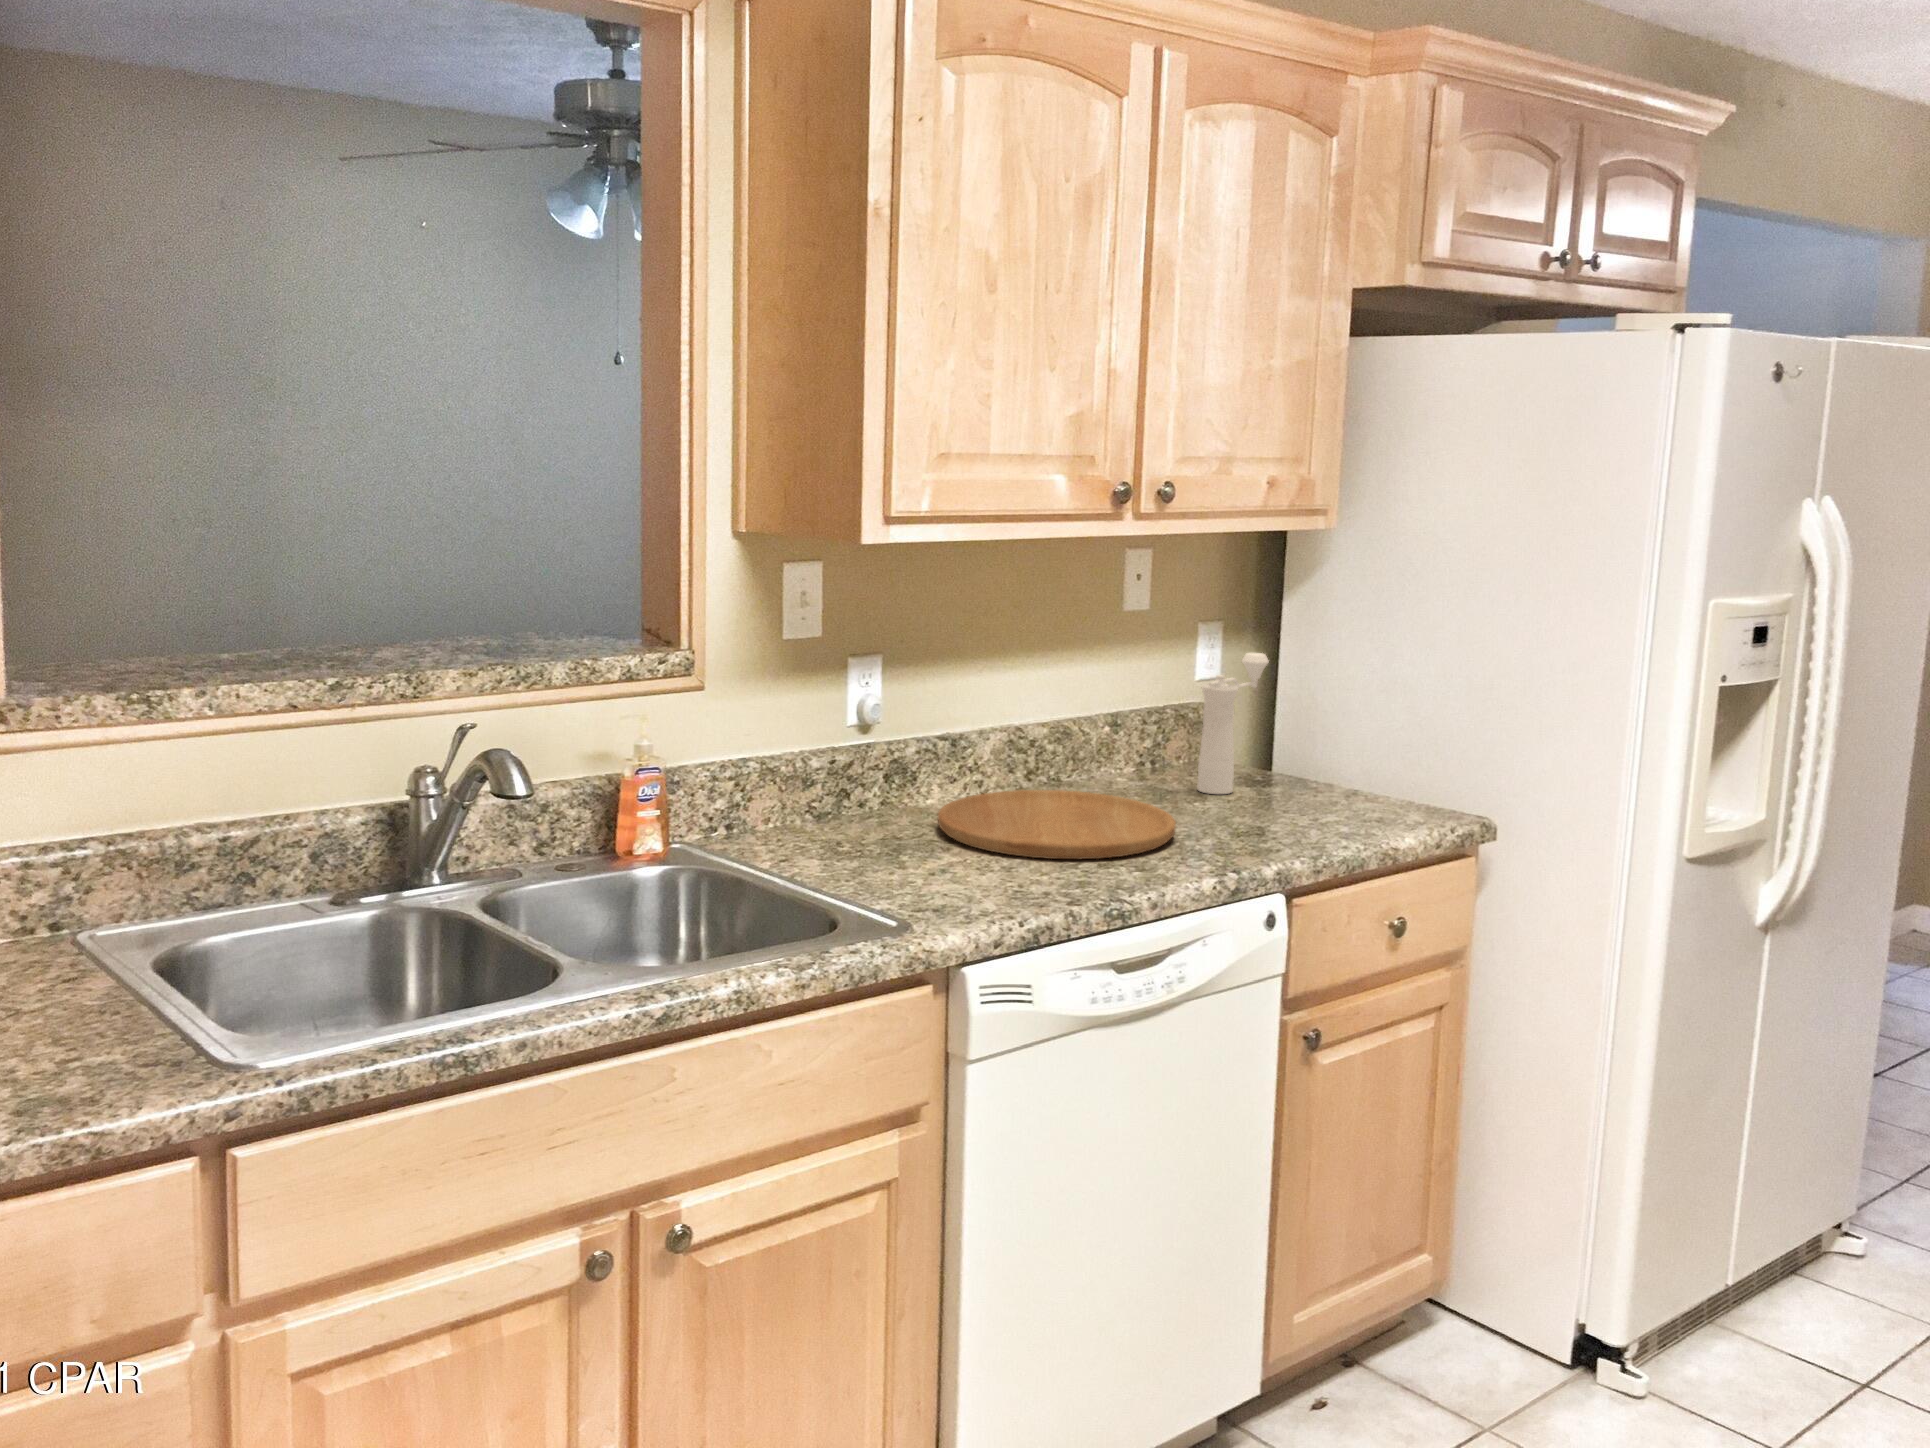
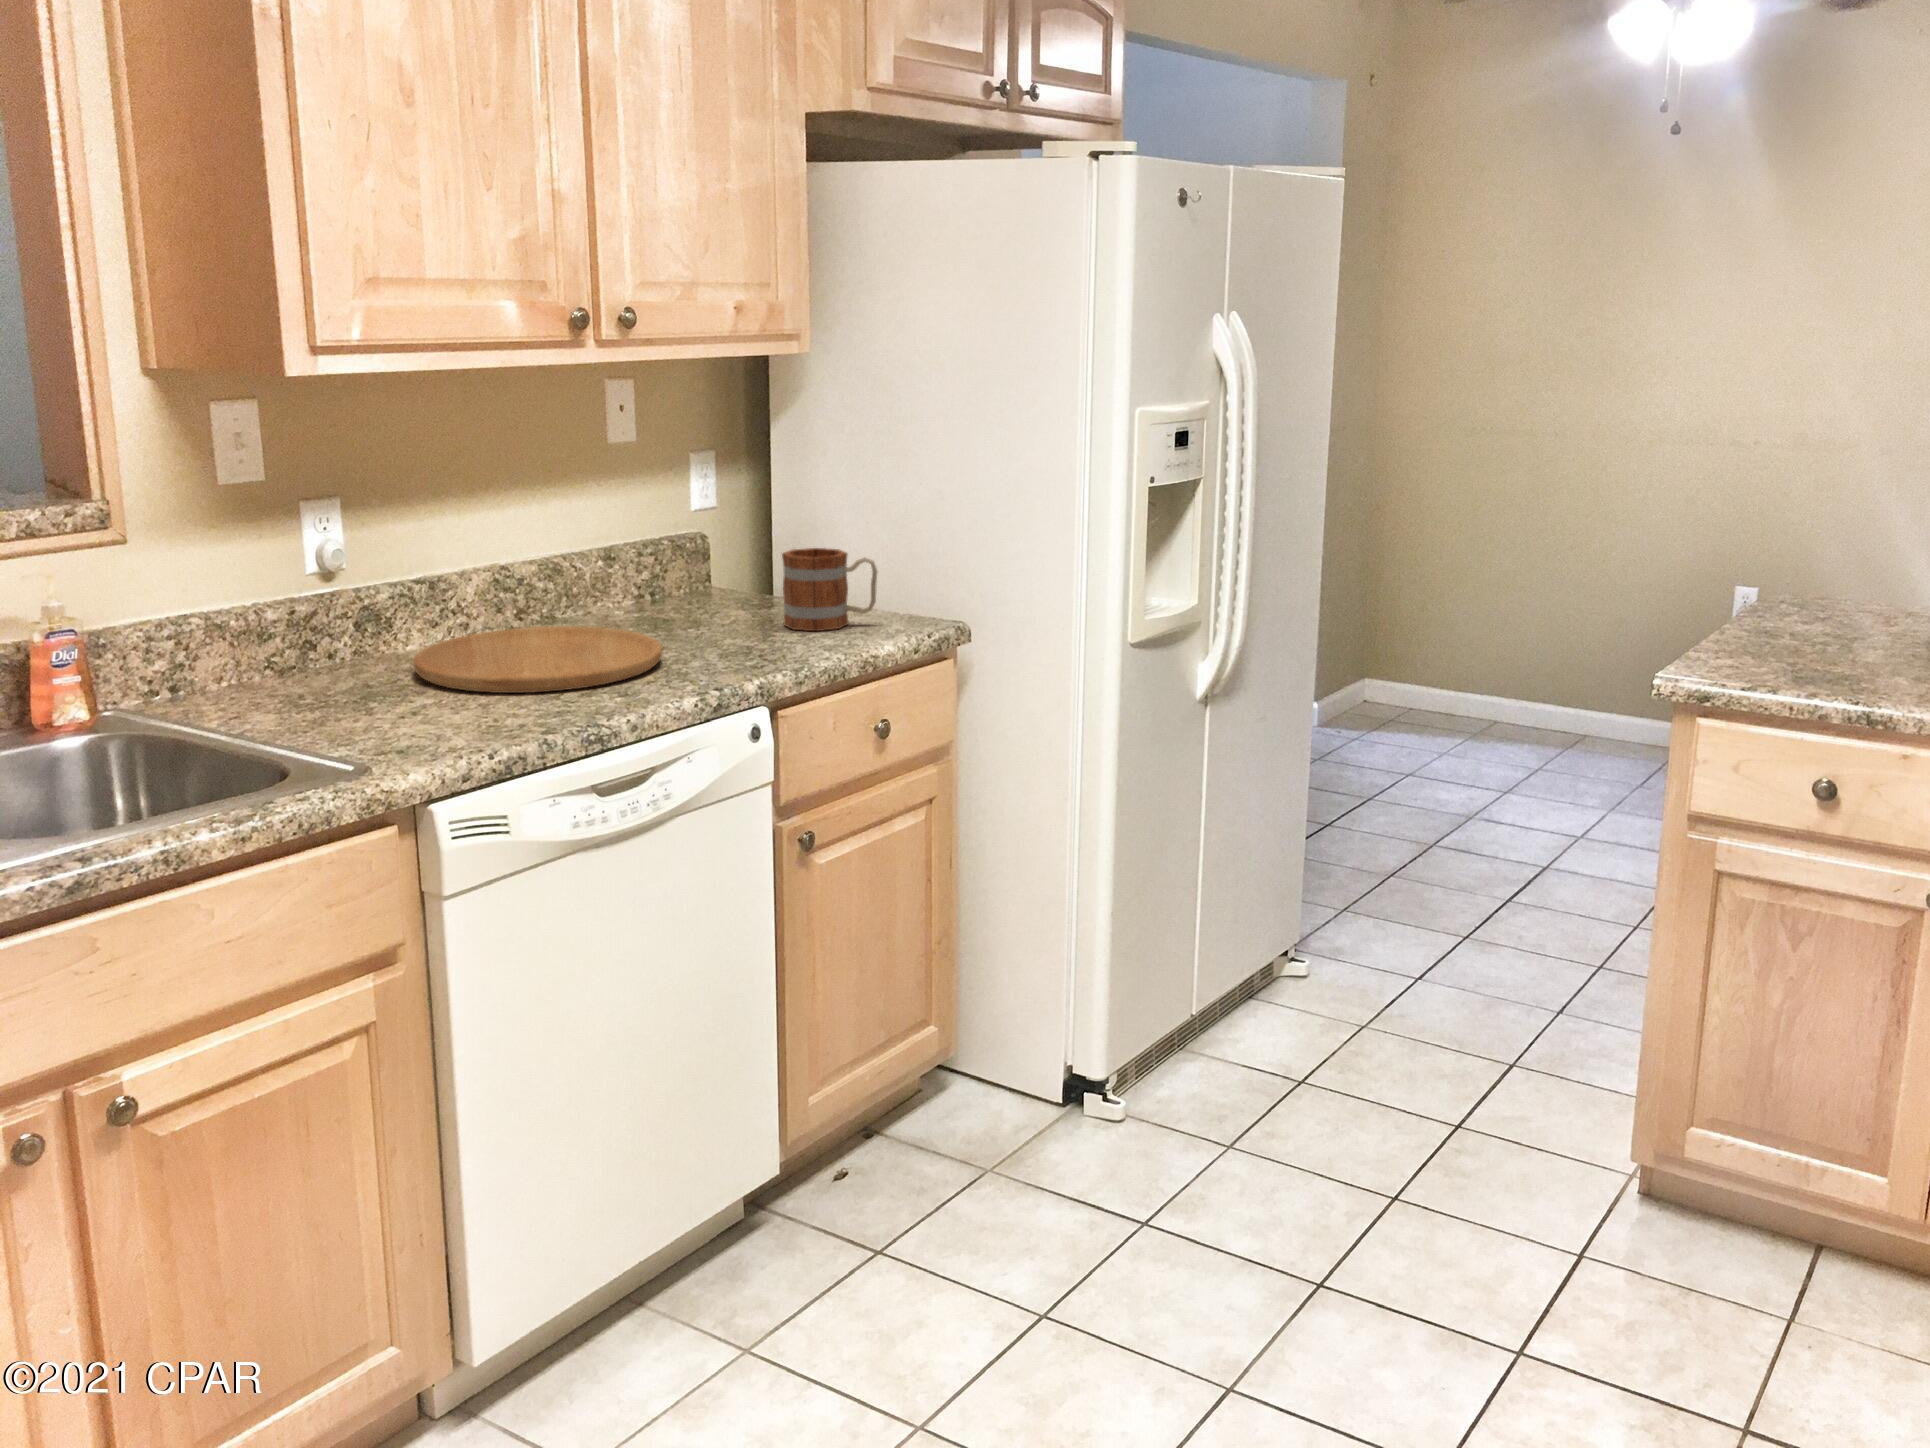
pepper mill: present [1197,653,1269,794] -> none [689,479,756,620]
mug: none [1292,728,1398,815] -> present [782,548,877,631]

